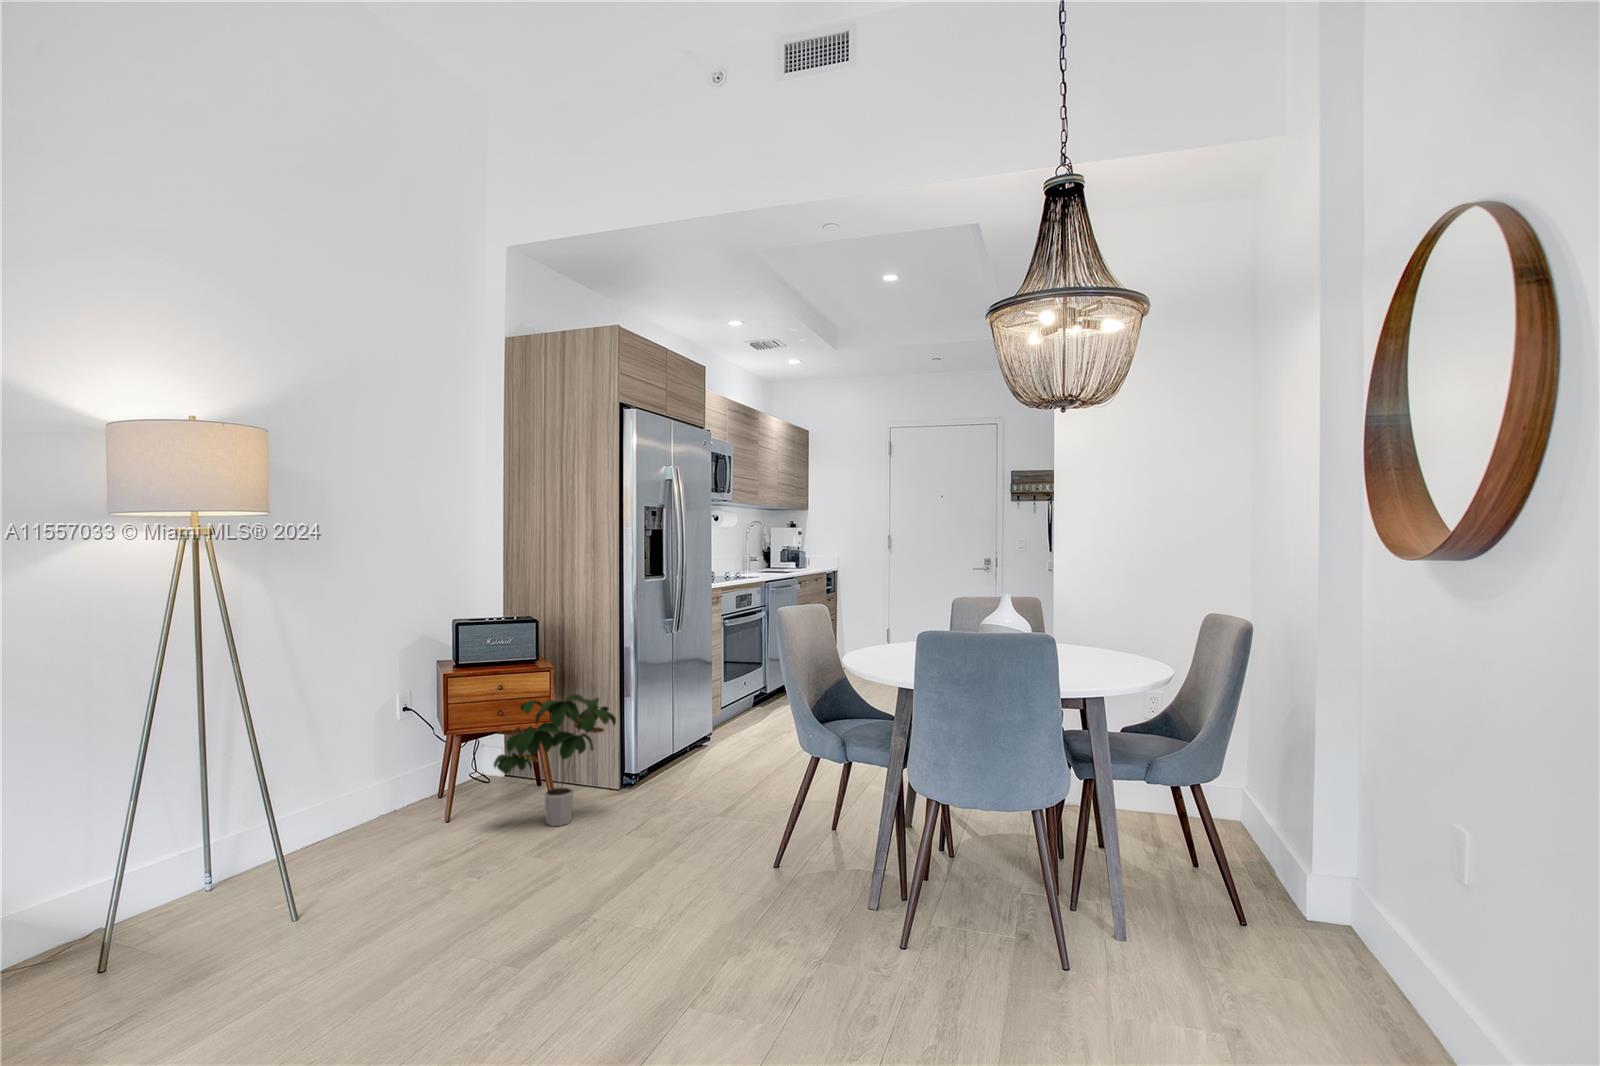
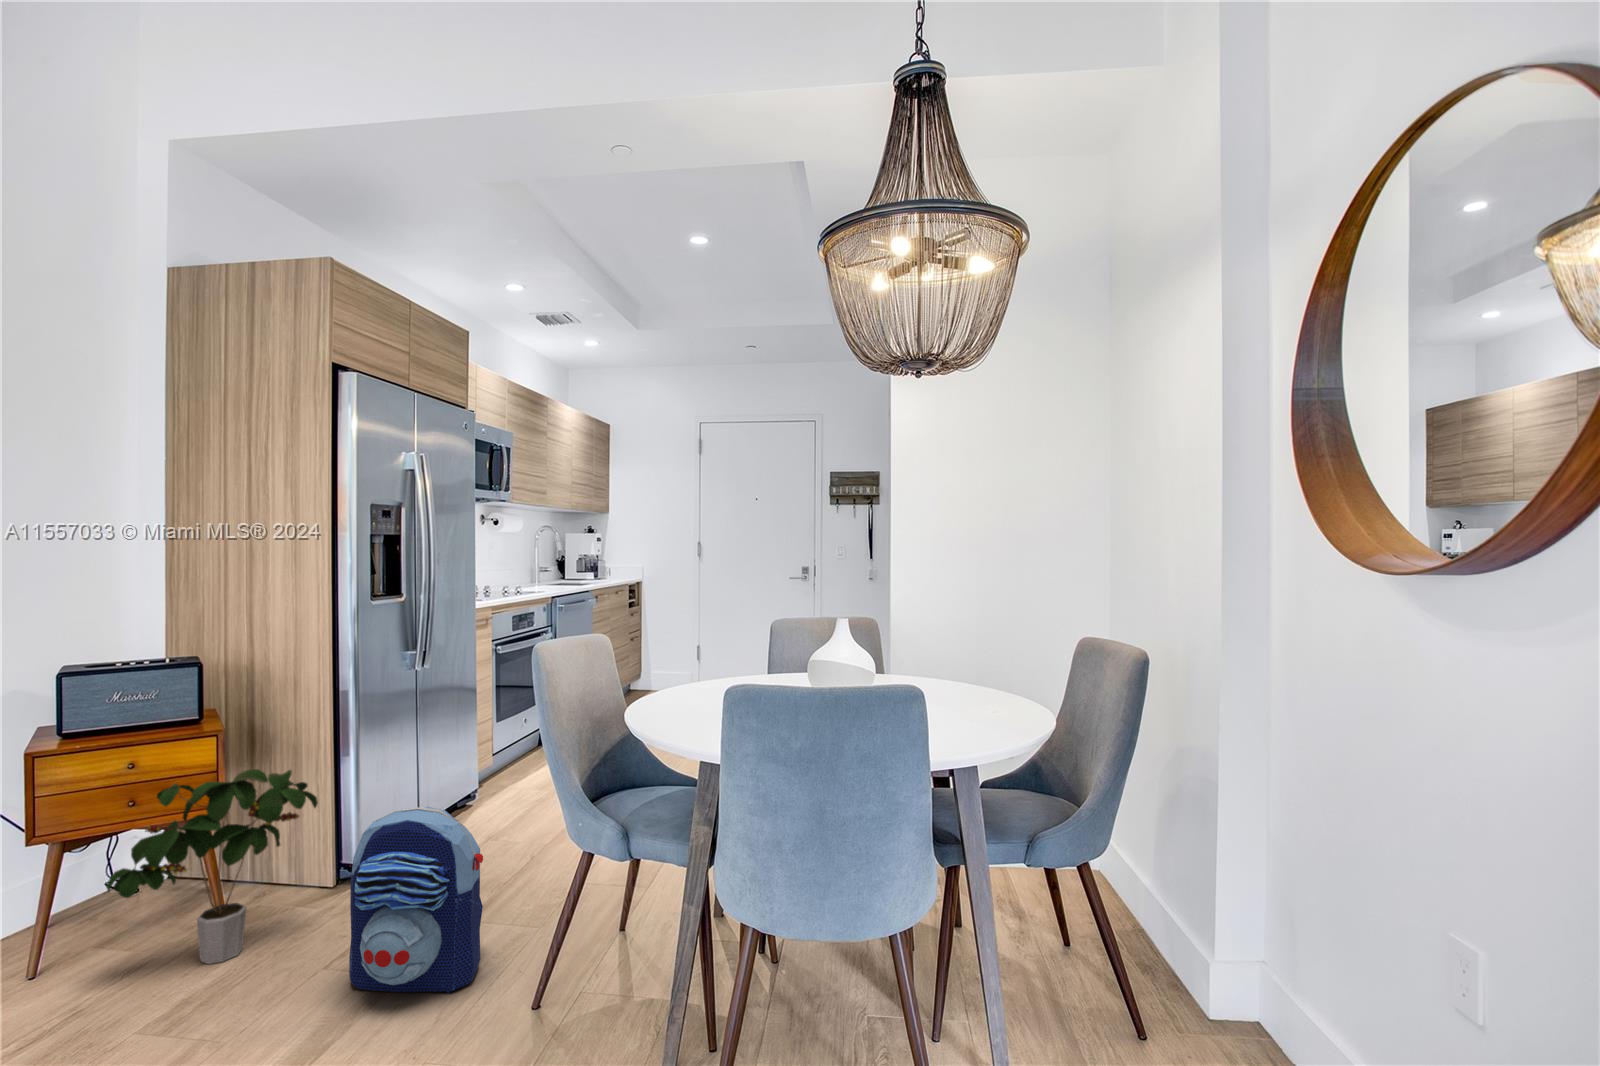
backpack: none [645,724,735,858] -> present [349,807,483,993]

